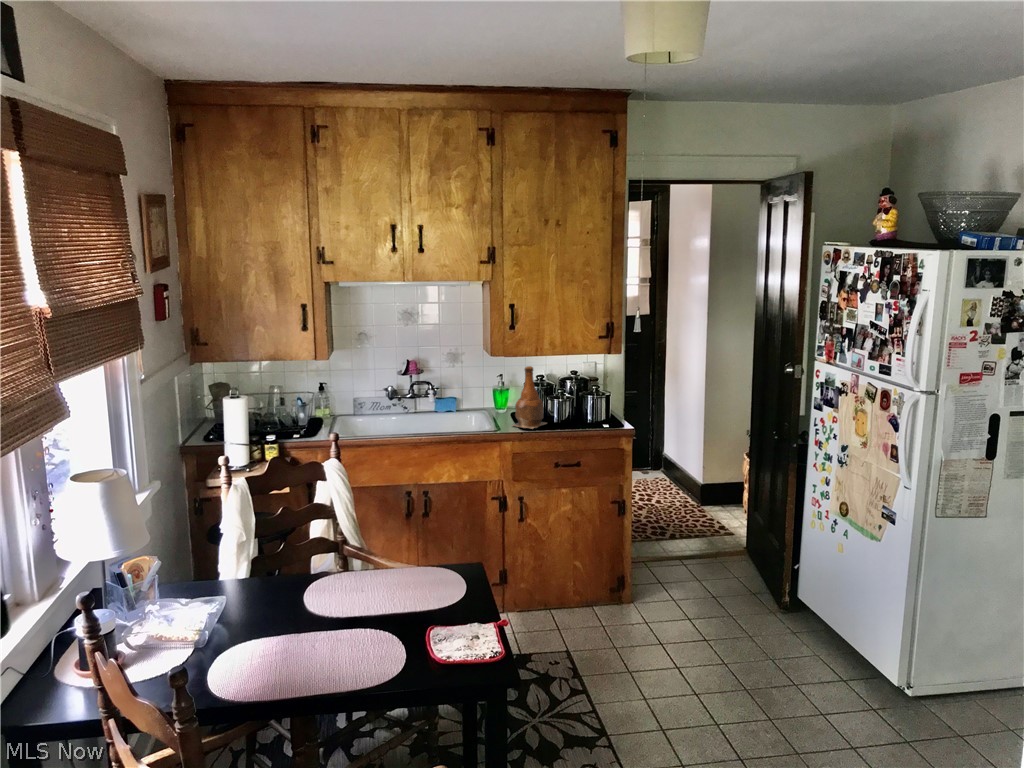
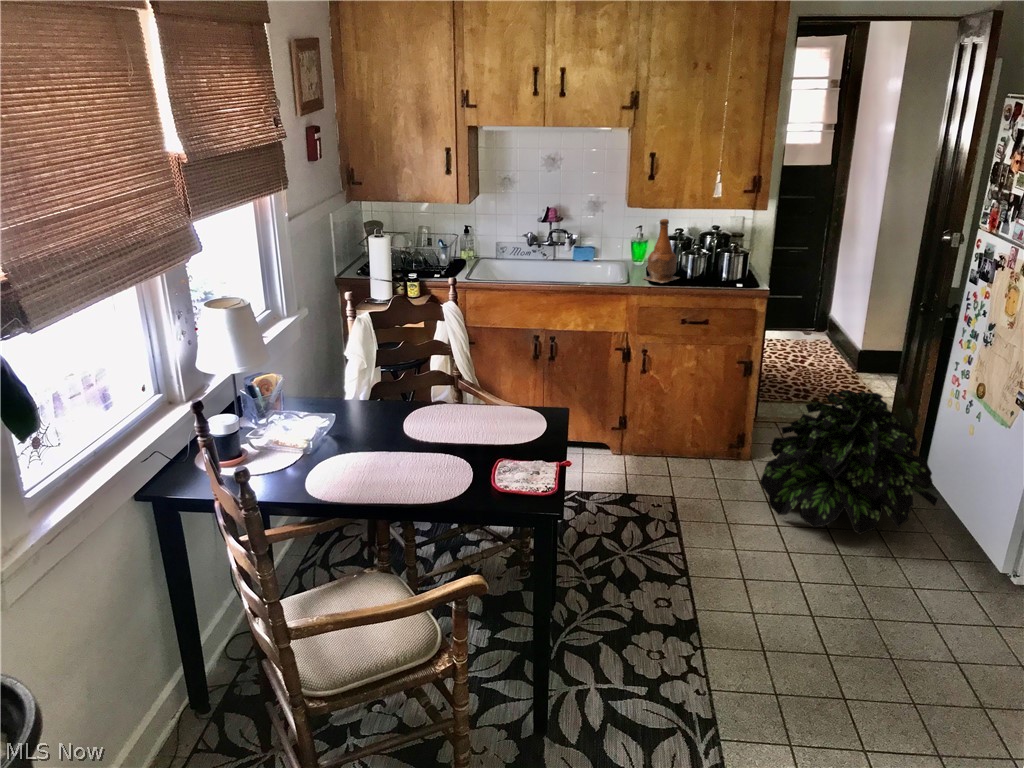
potted plant: none [650,519,823,666] -> present [760,390,938,534]

